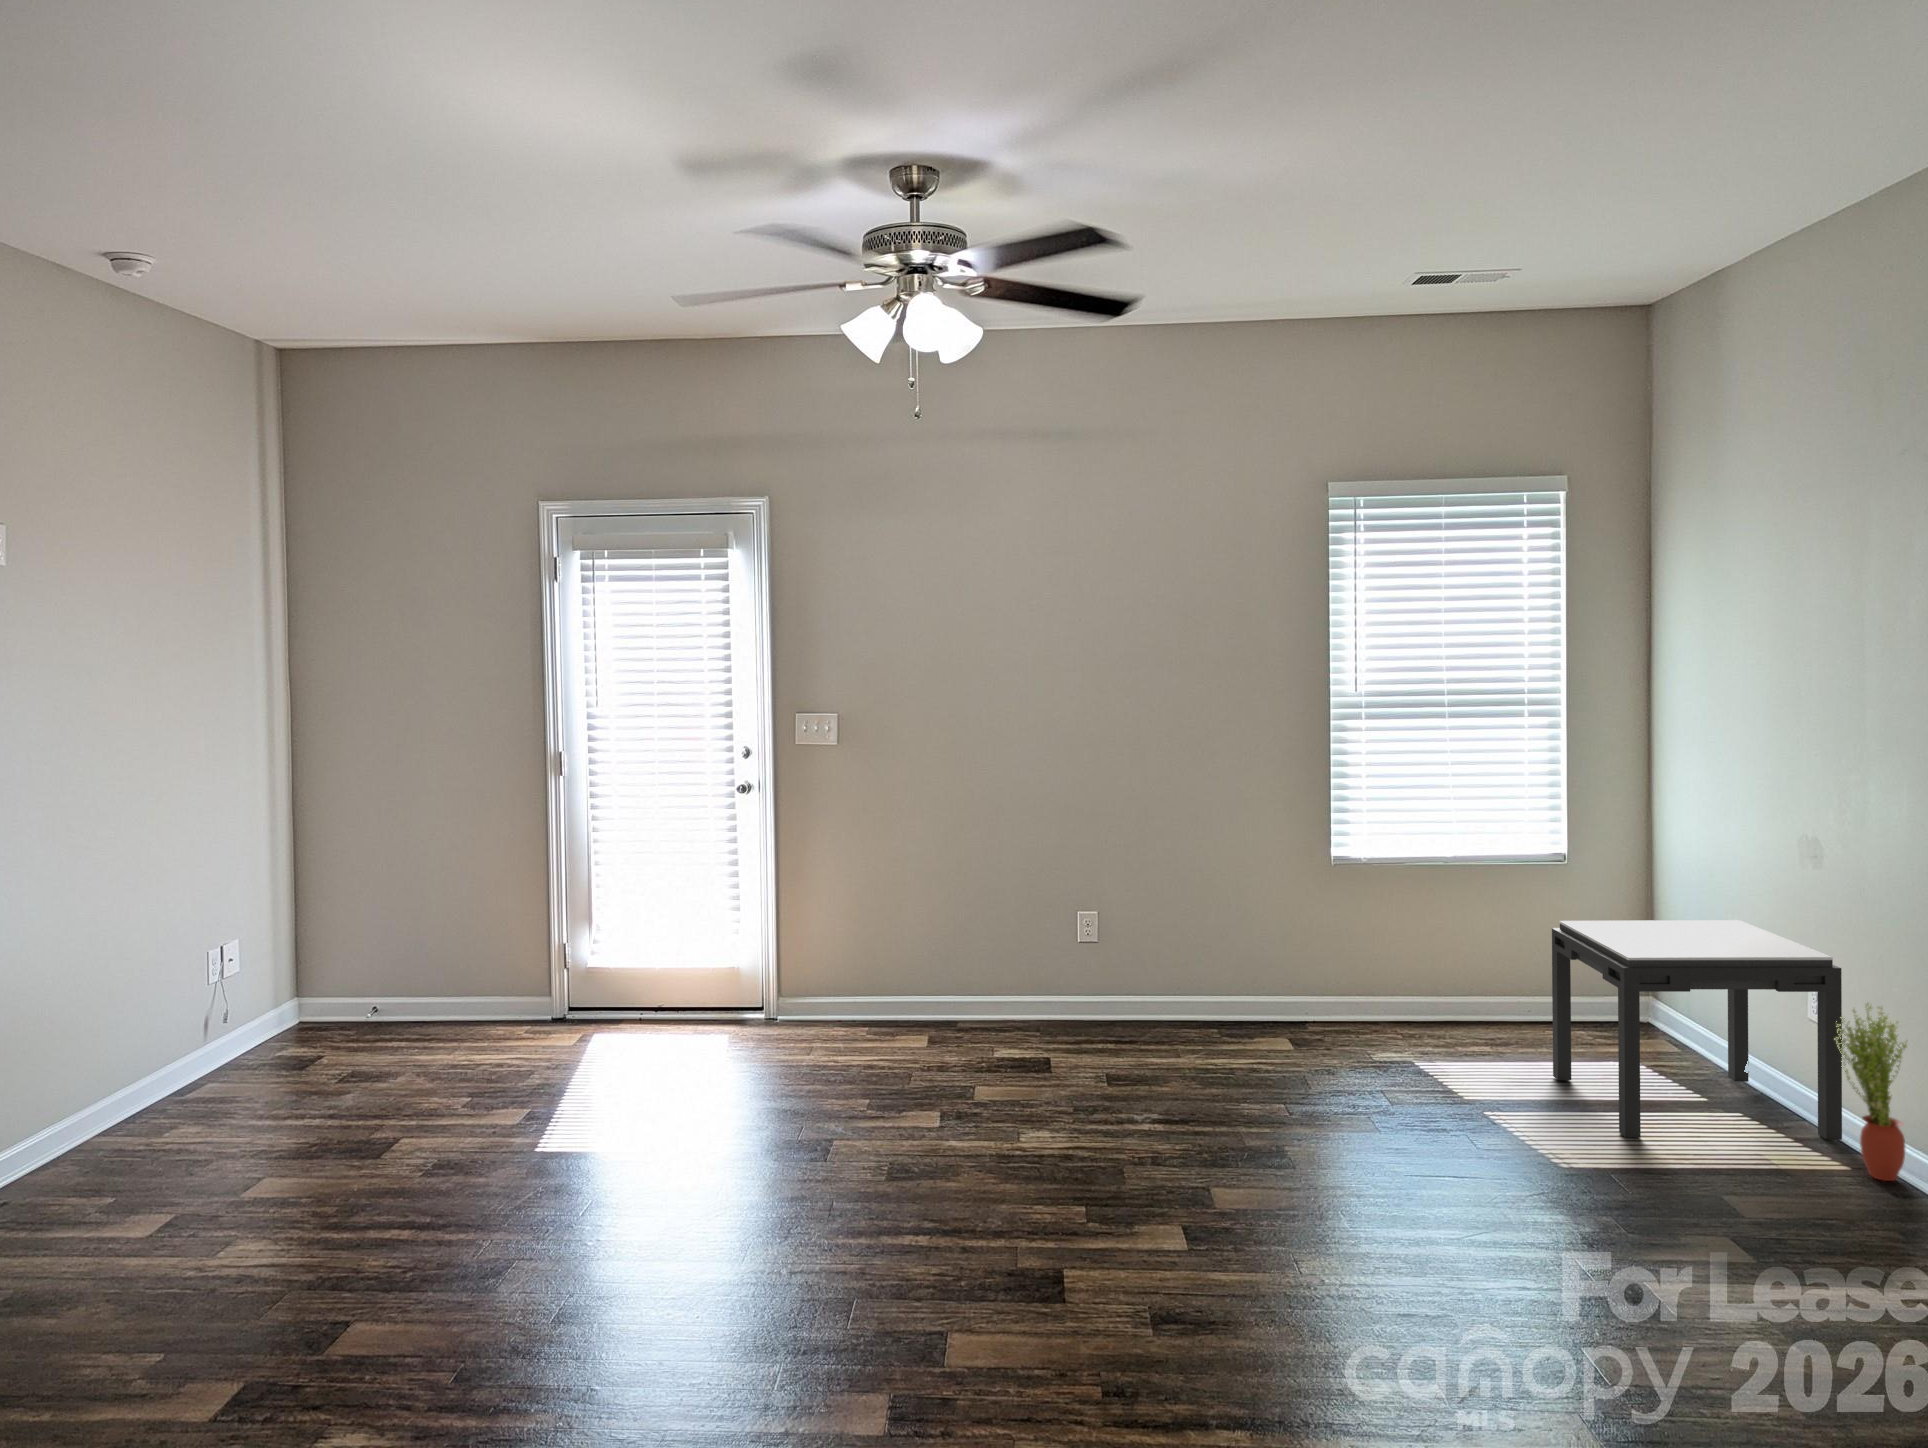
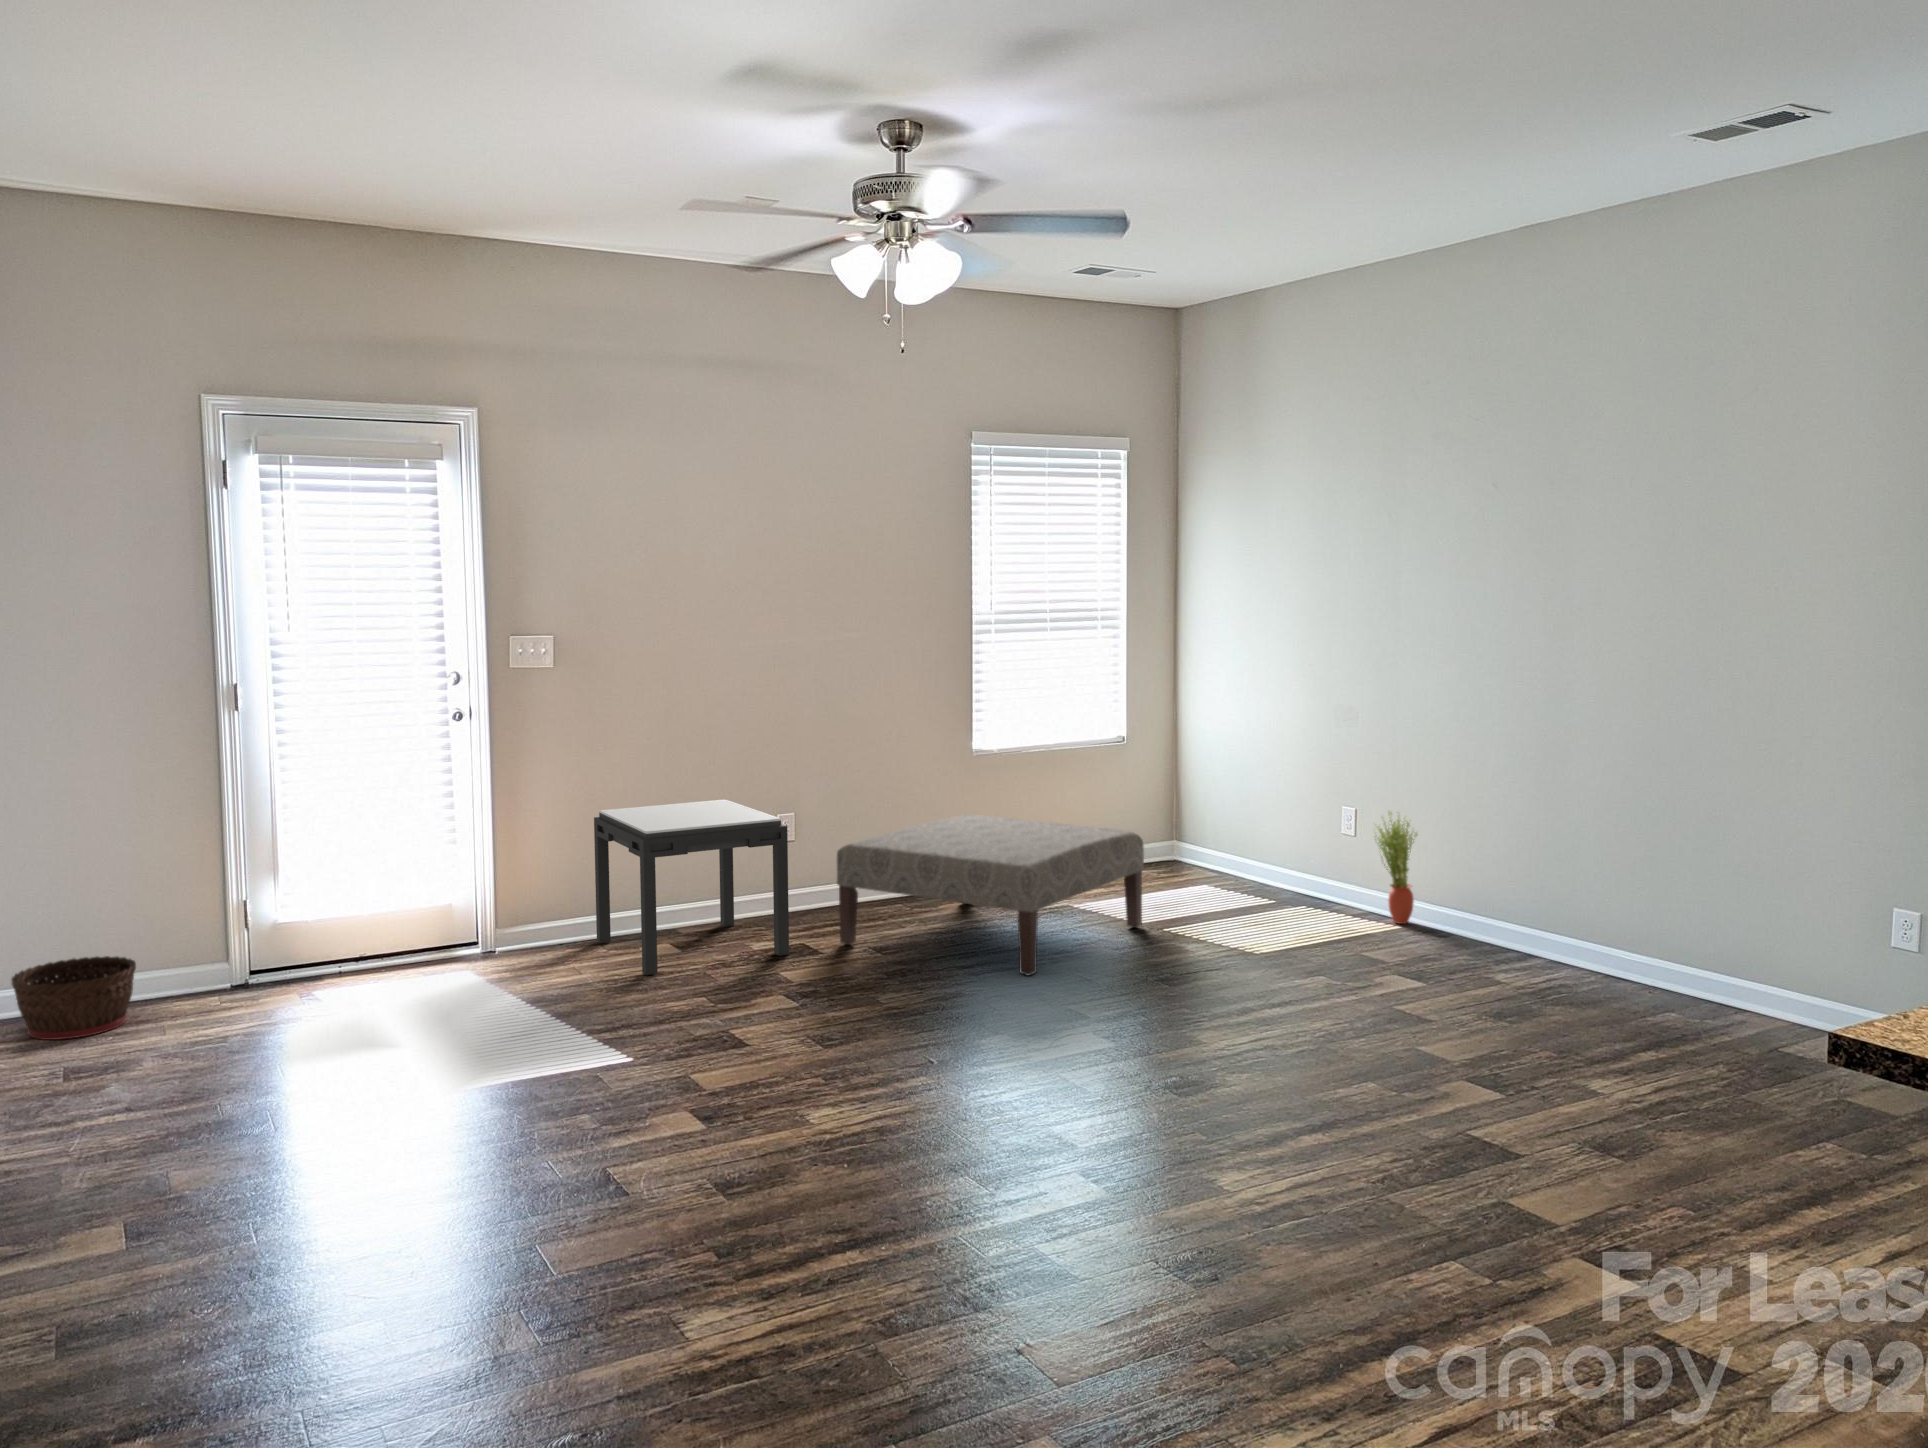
side table: present [1552,920,1842,1140] -> present [594,799,789,975]
ottoman: none [1078,934,1466,1151] -> present [837,814,1144,975]
basket: none [368,976,464,1045] -> present [11,956,136,1040]

